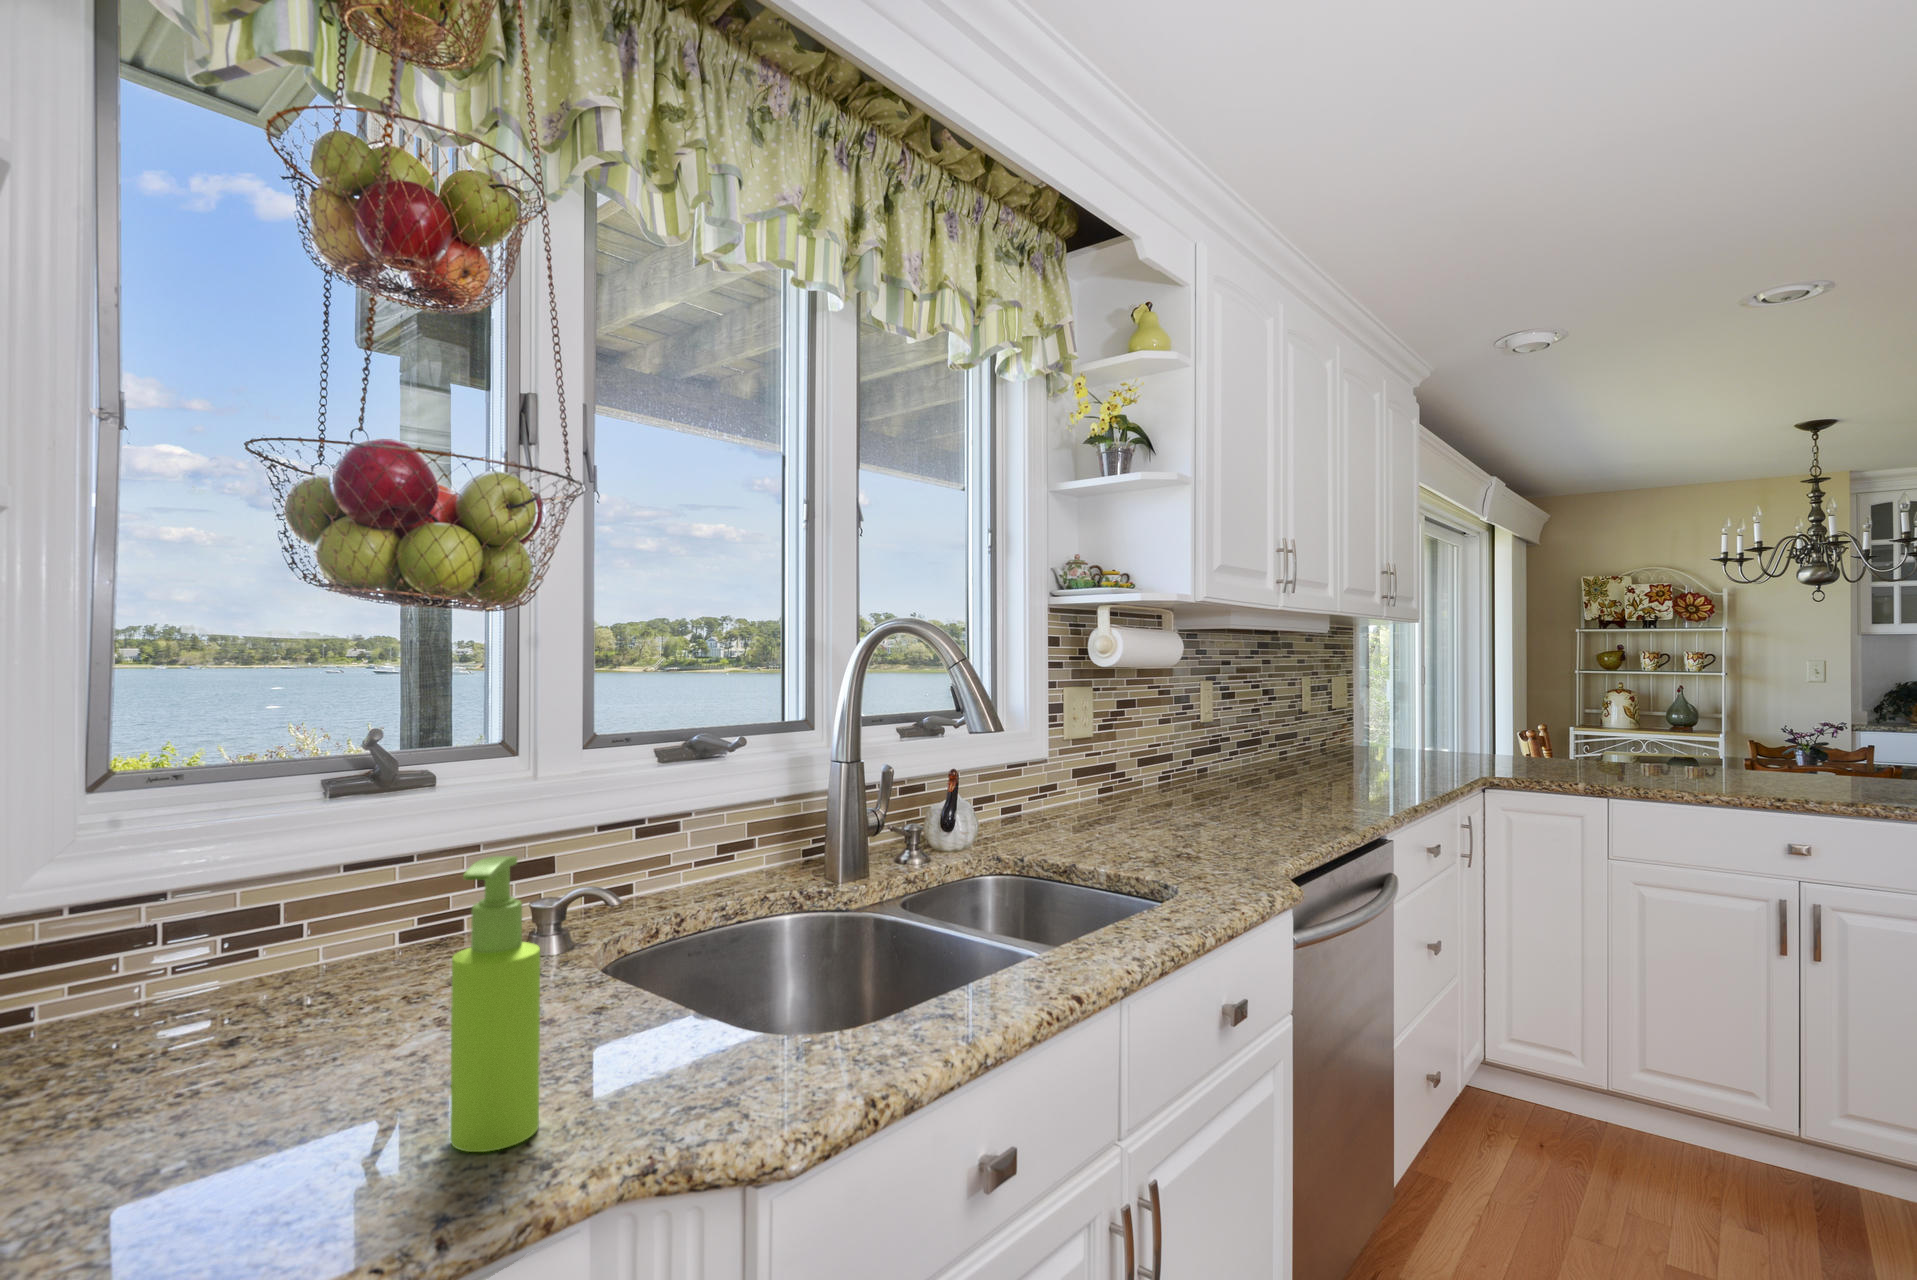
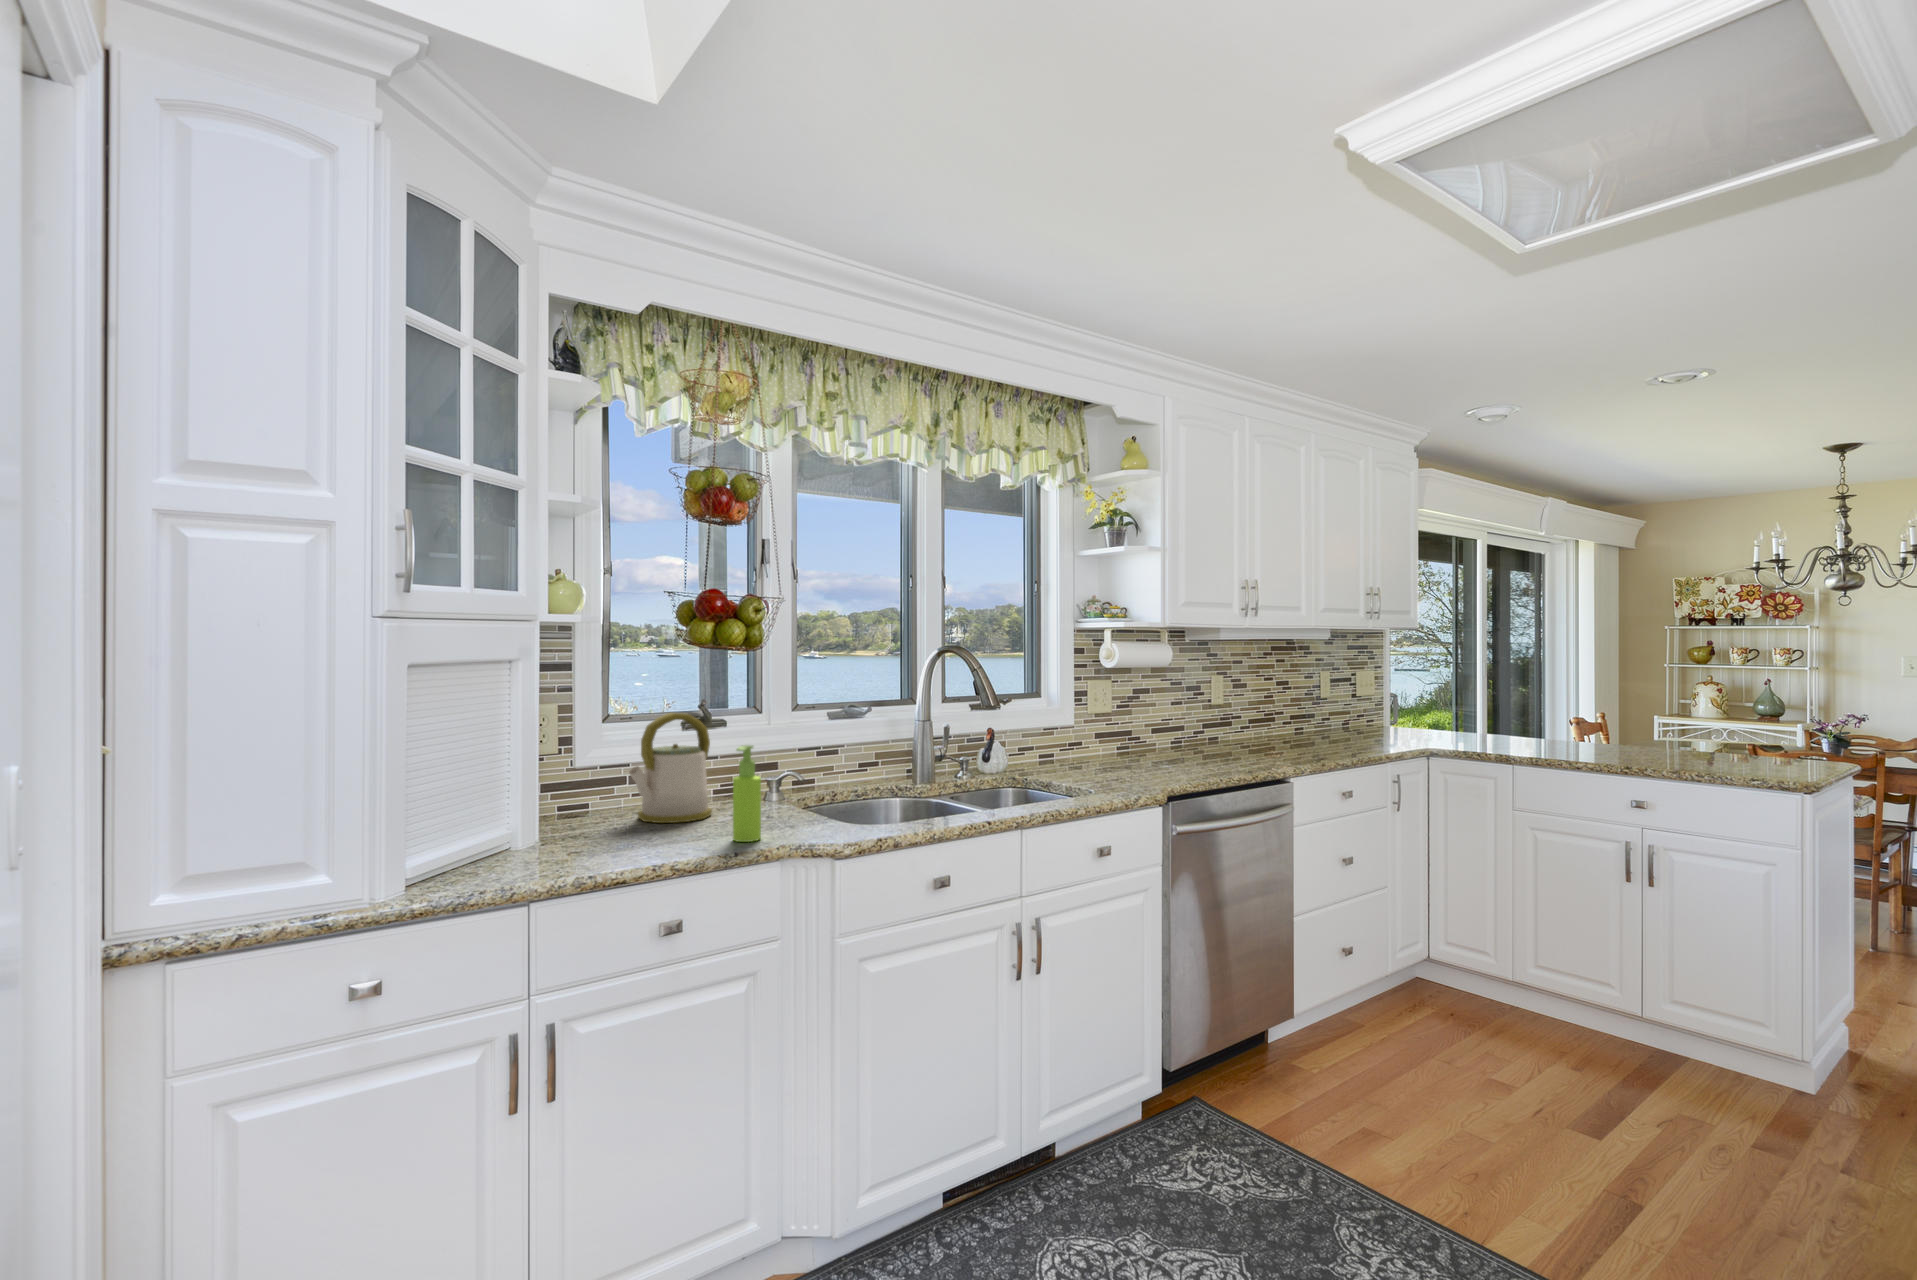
kettle: none [138,762,393,1069] -> present [629,713,712,823]

